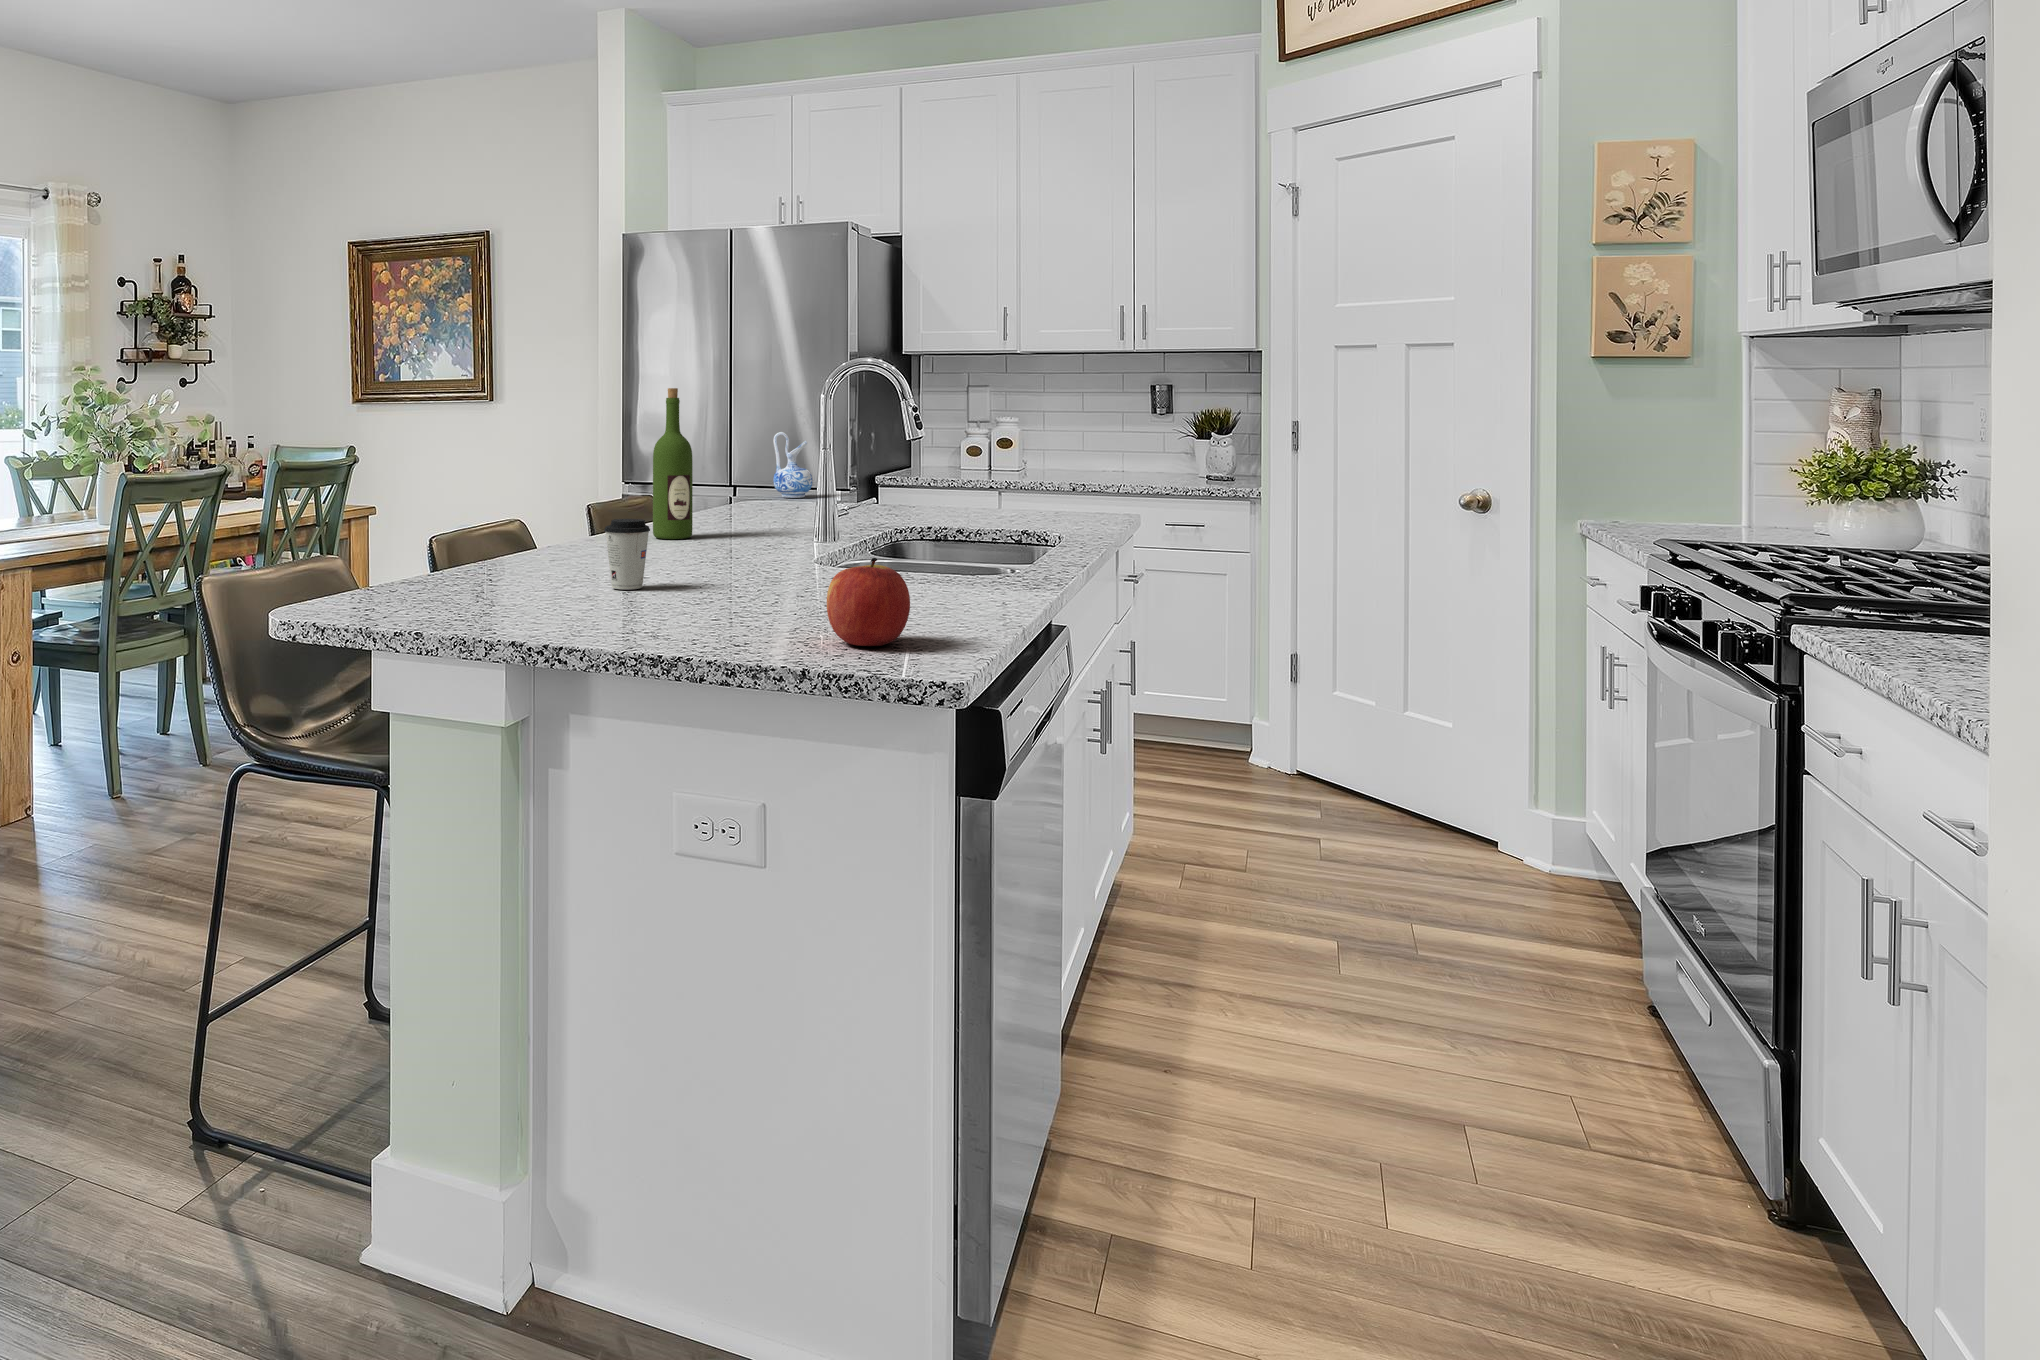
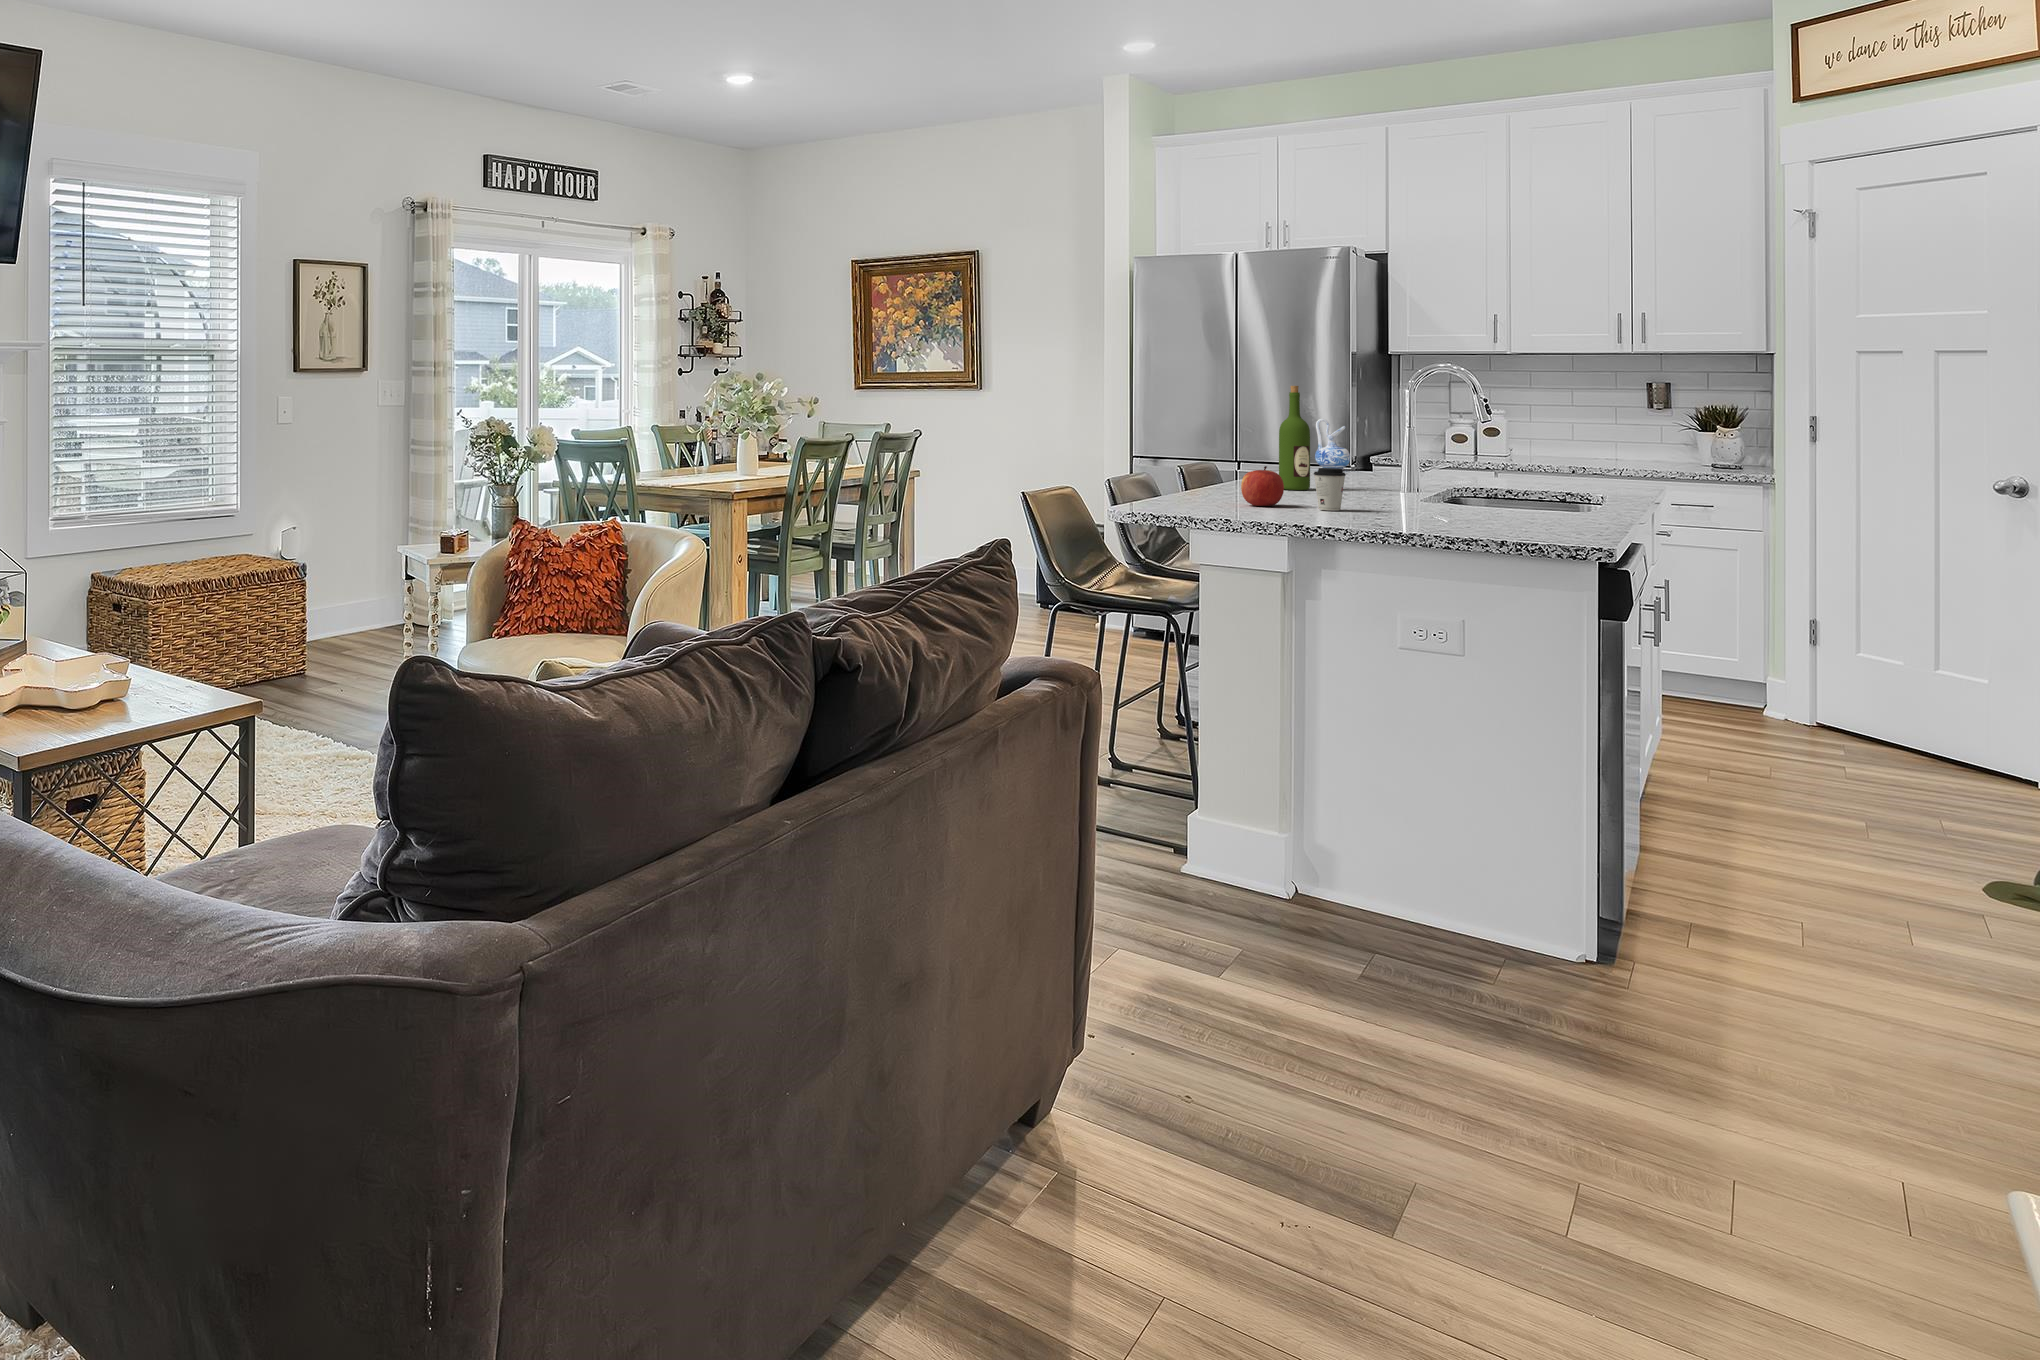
apple: present [827,558,910,646] -> present [1241,466,1284,506]

